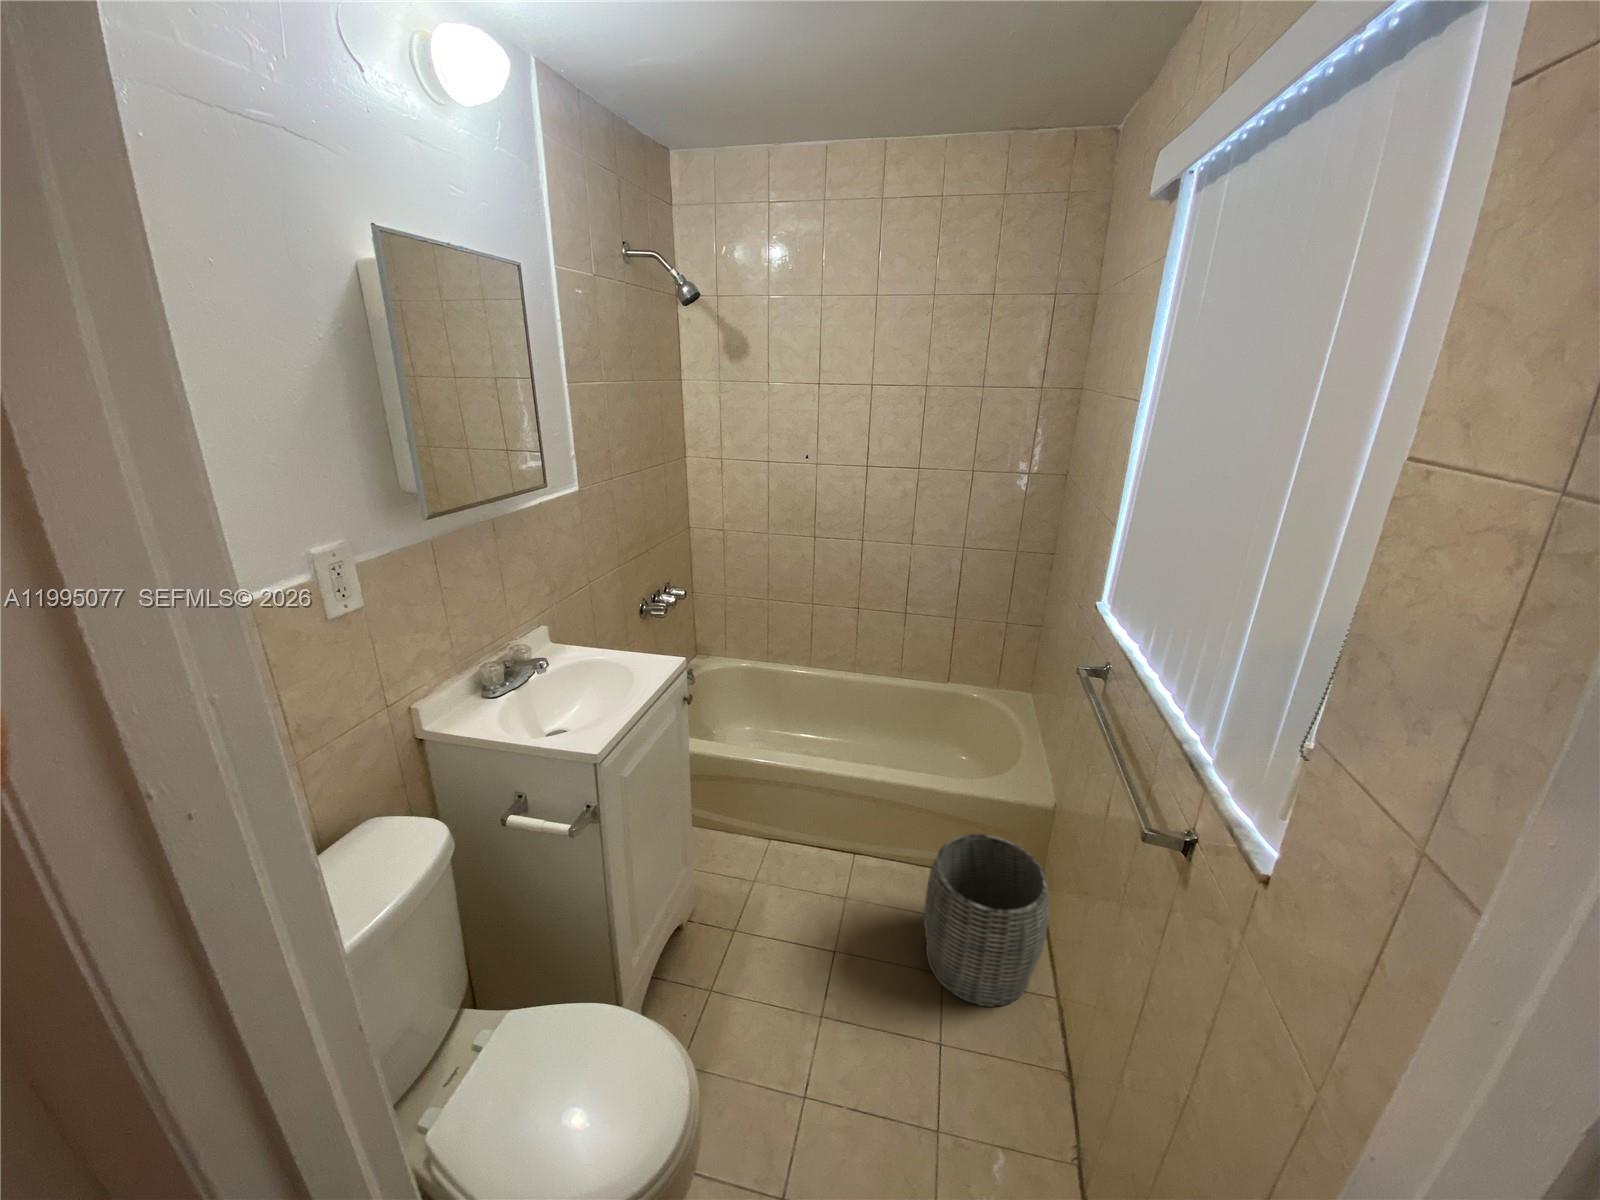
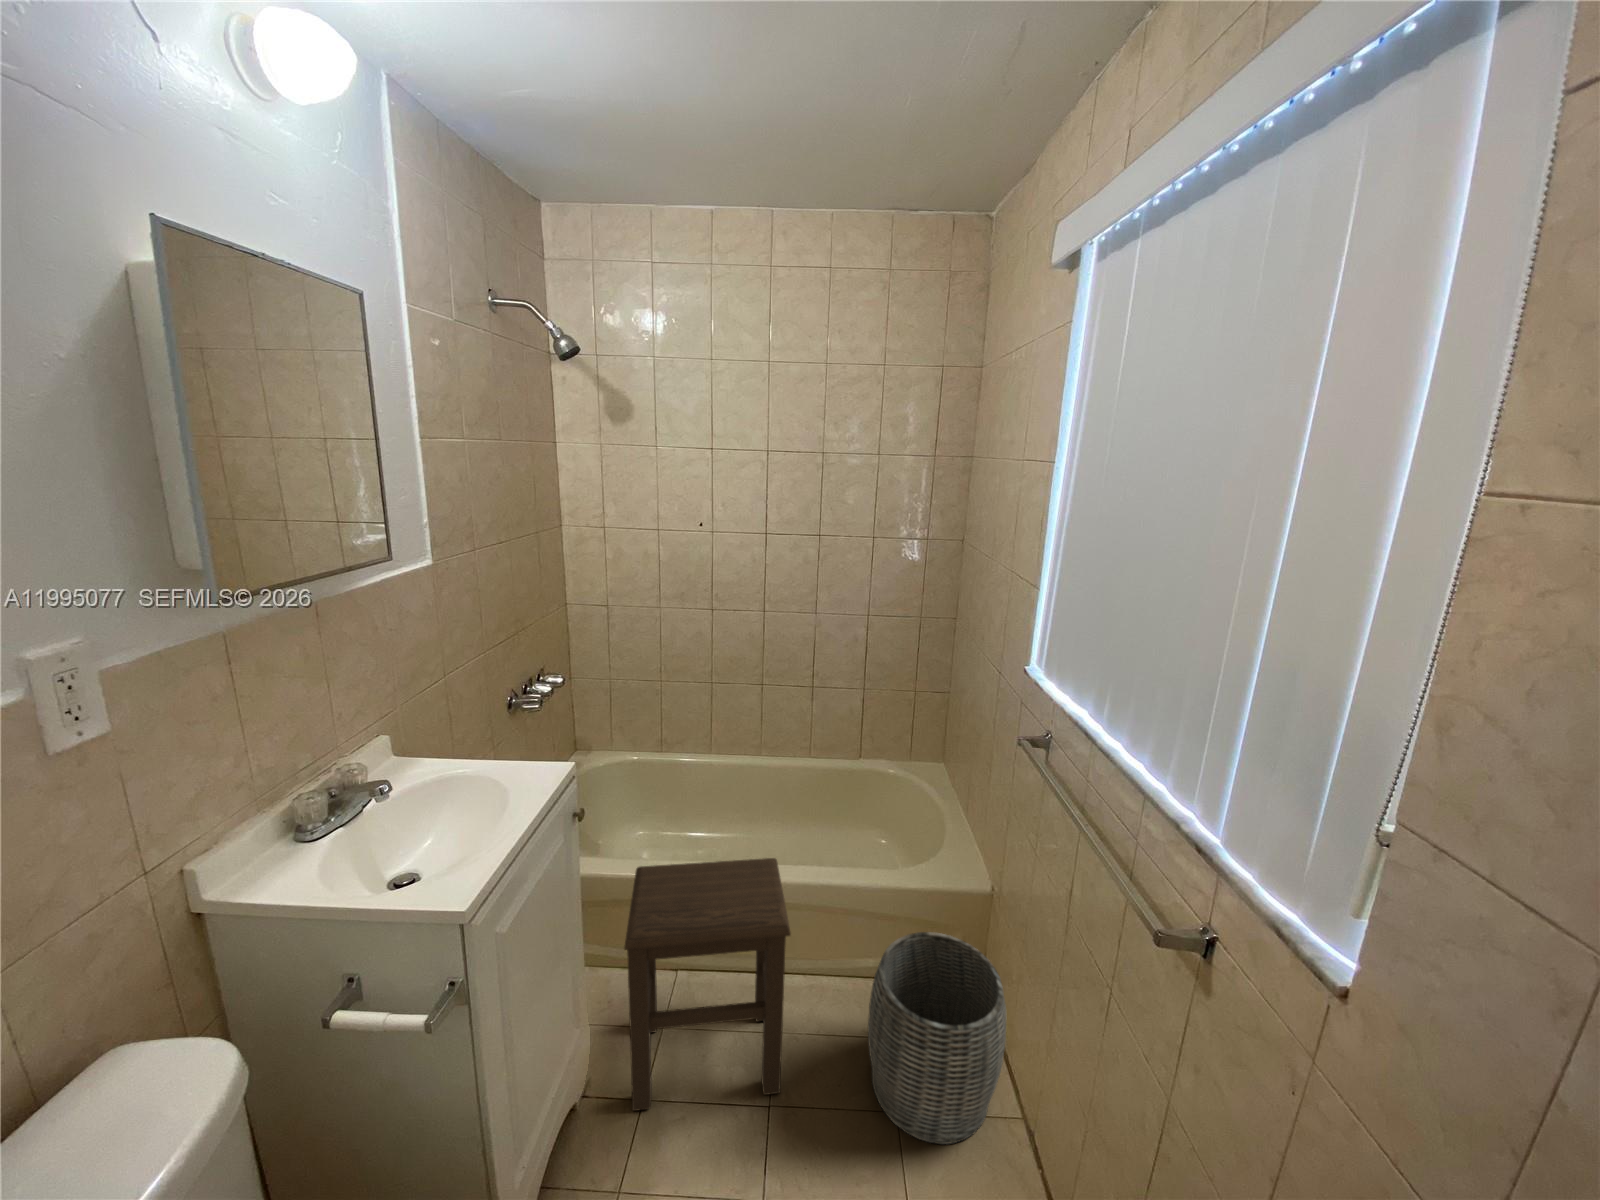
stool: none [721,751,857,945] -> present [624,858,791,1111]

